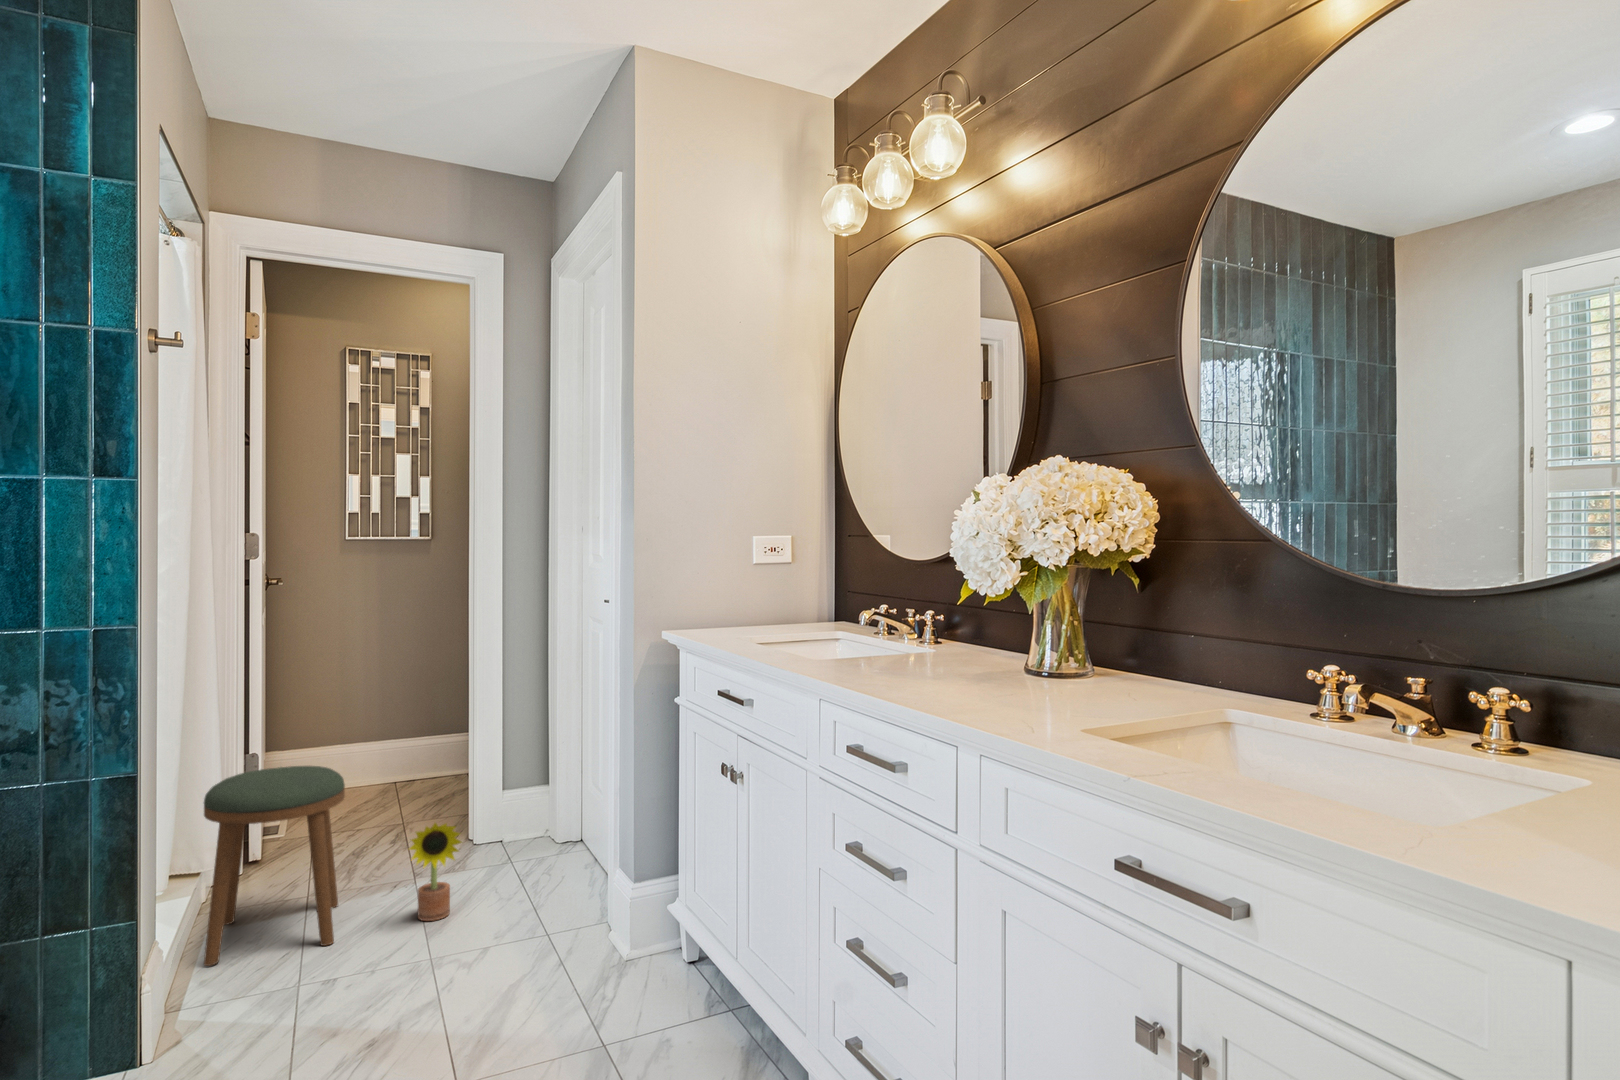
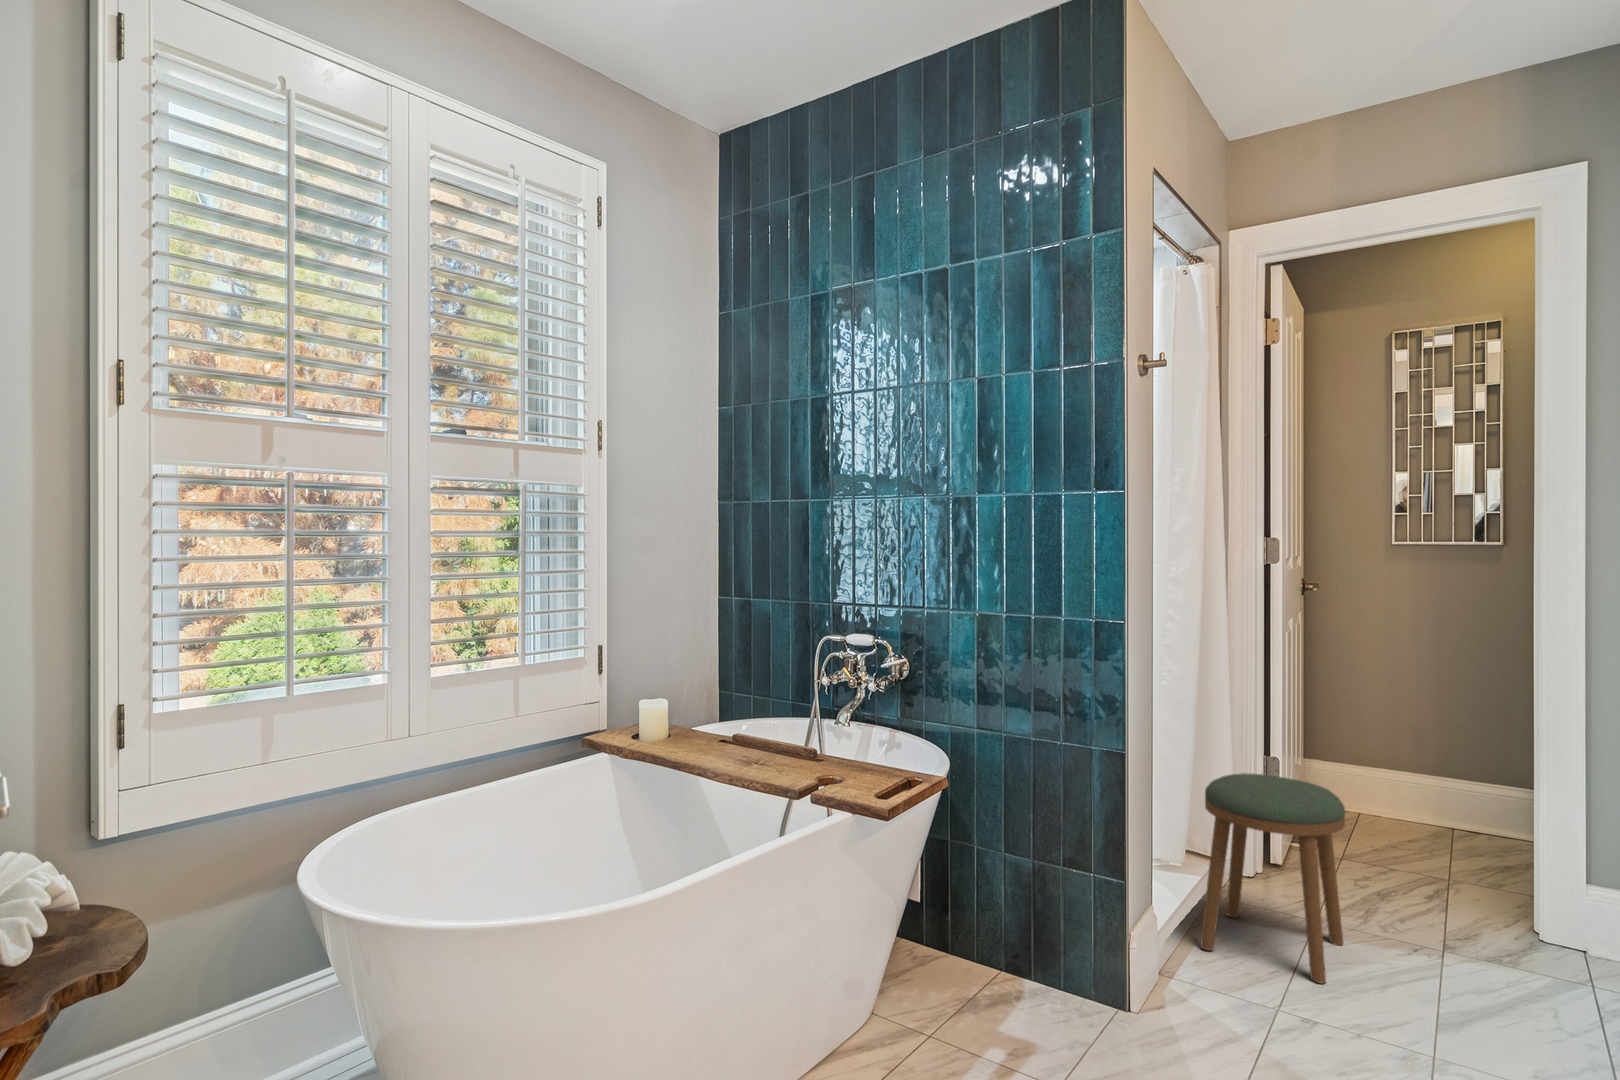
decorative plant: present [409,823,462,921] -> none [1414,893,1494,1017]

